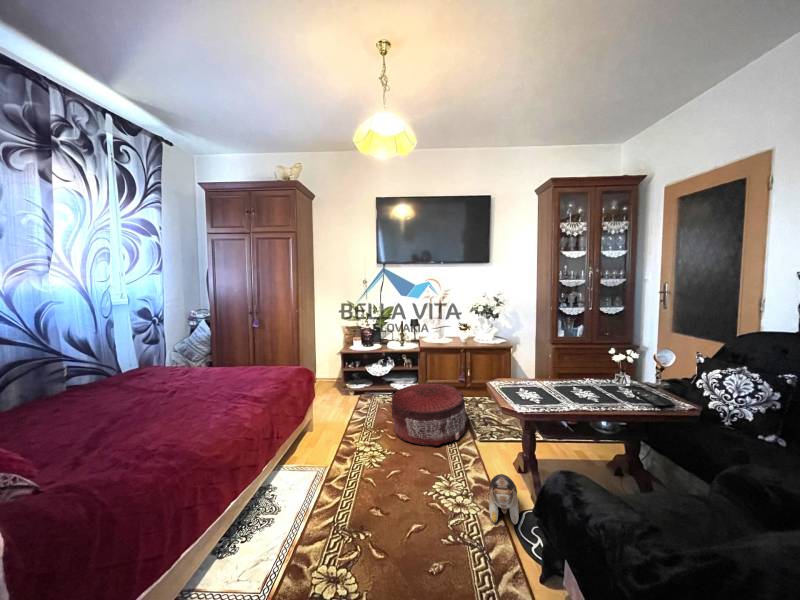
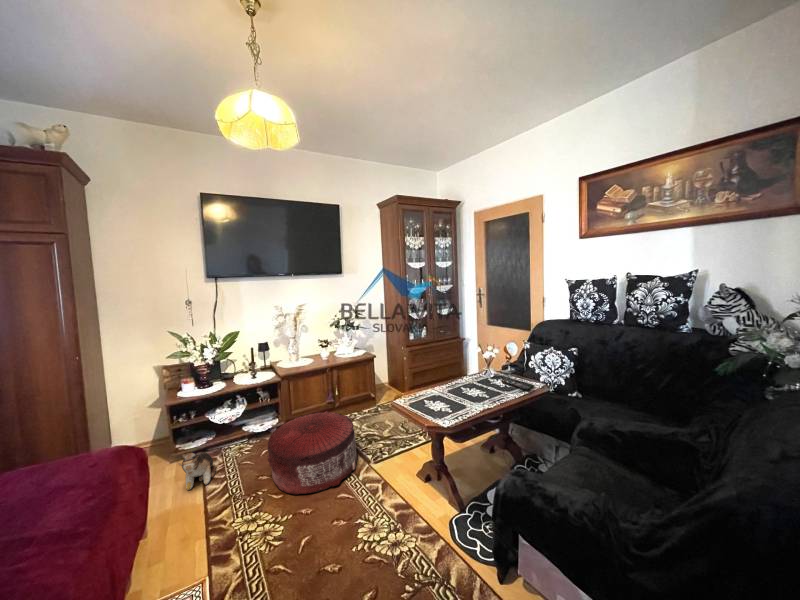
plush toy: present [489,474,519,524] -> present [177,452,216,490]

